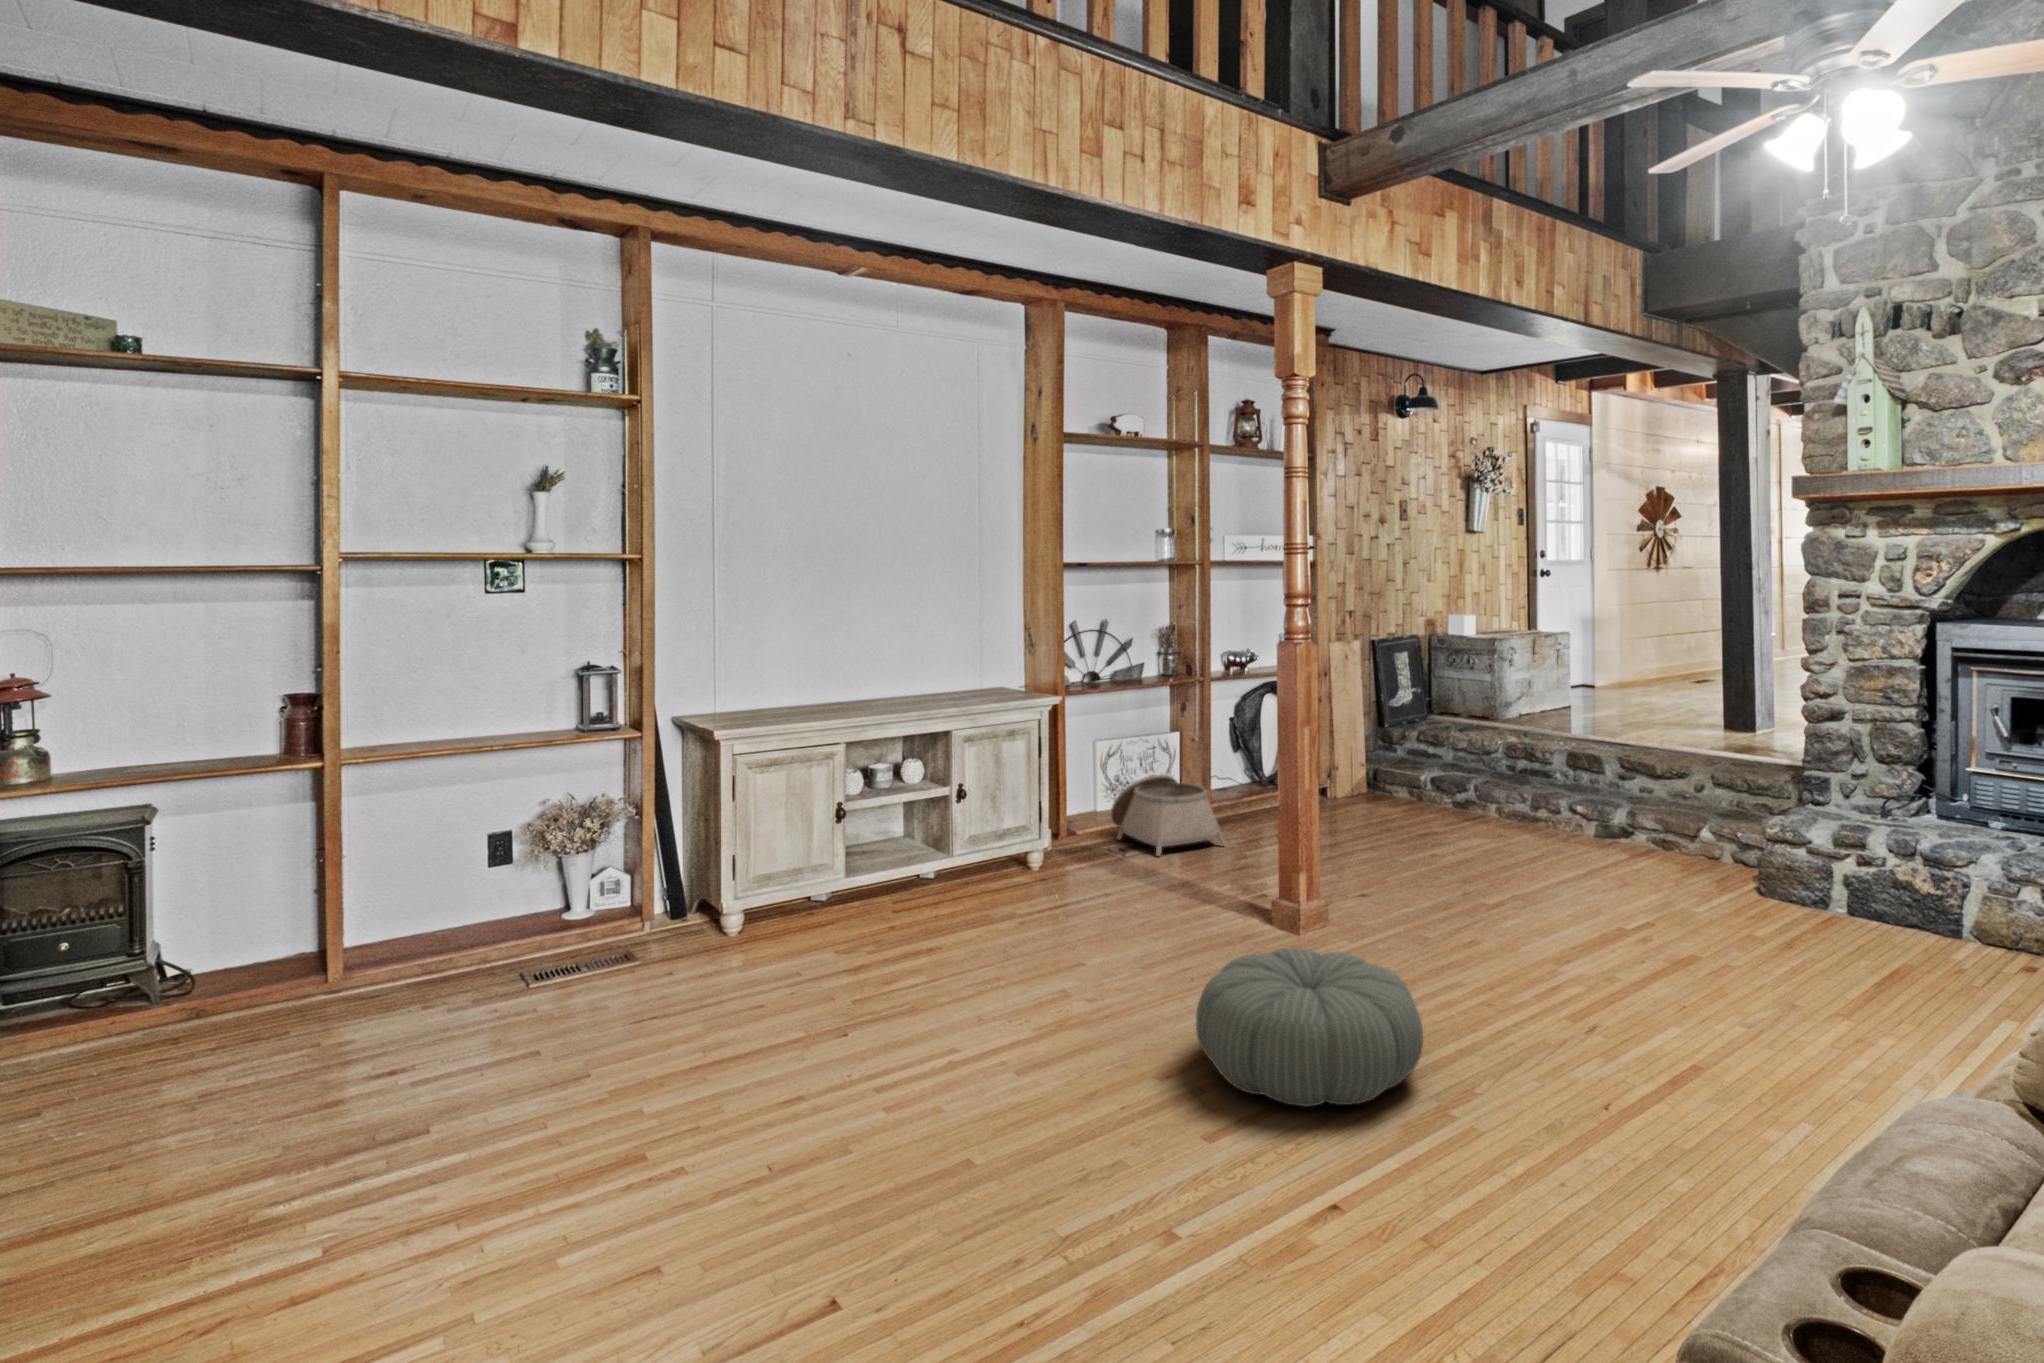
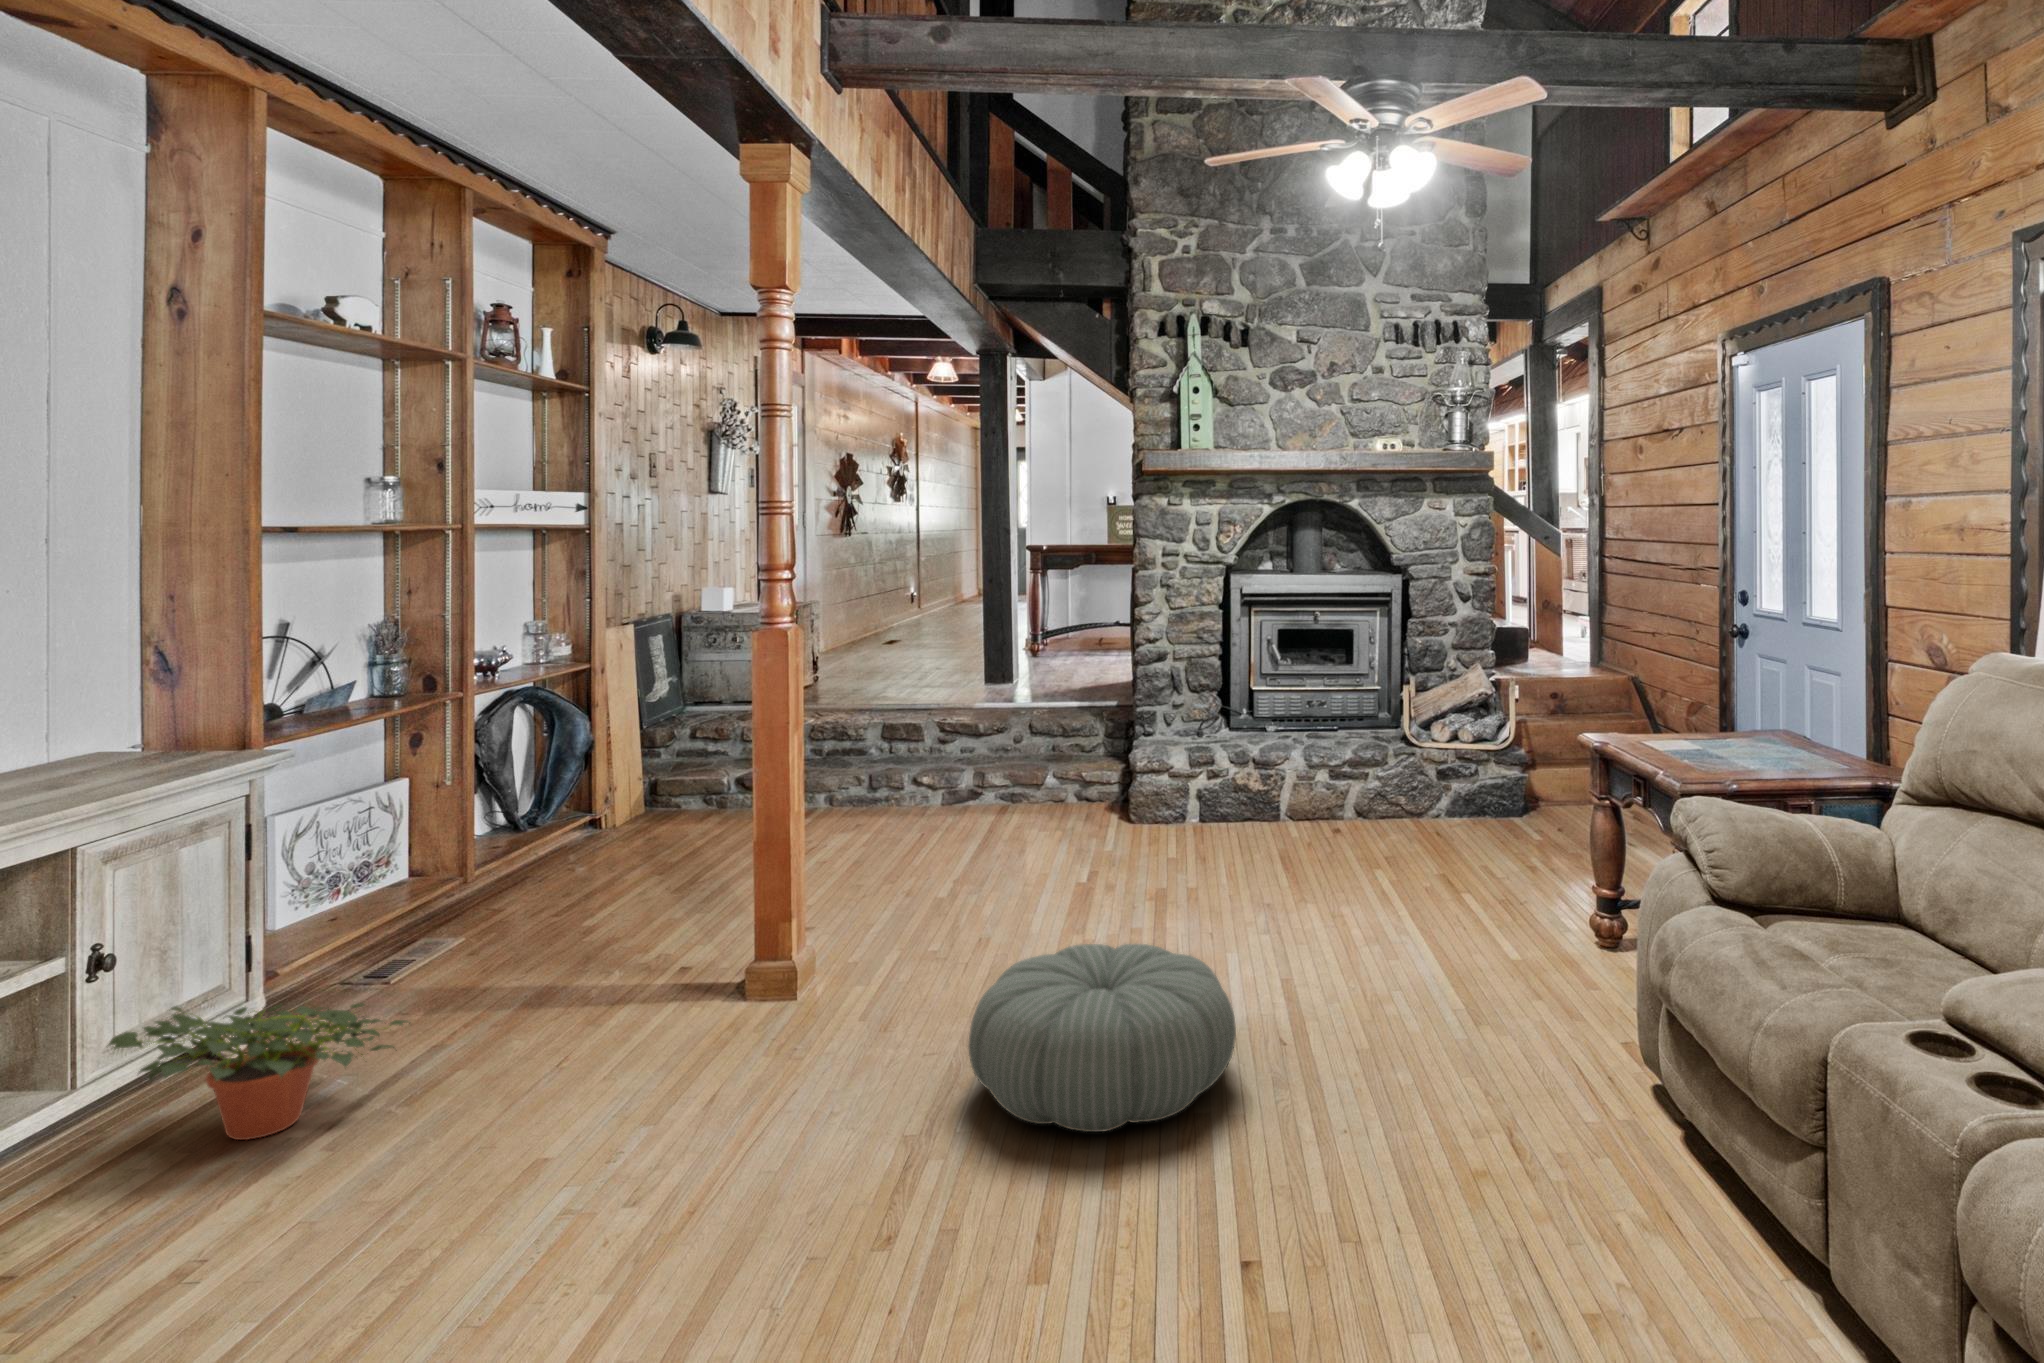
basket: present [1111,775,1225,856] -> none [321,843,547,959]
potted plant: none [911,831,1039,914] -> present [109,1003,409,1140]

